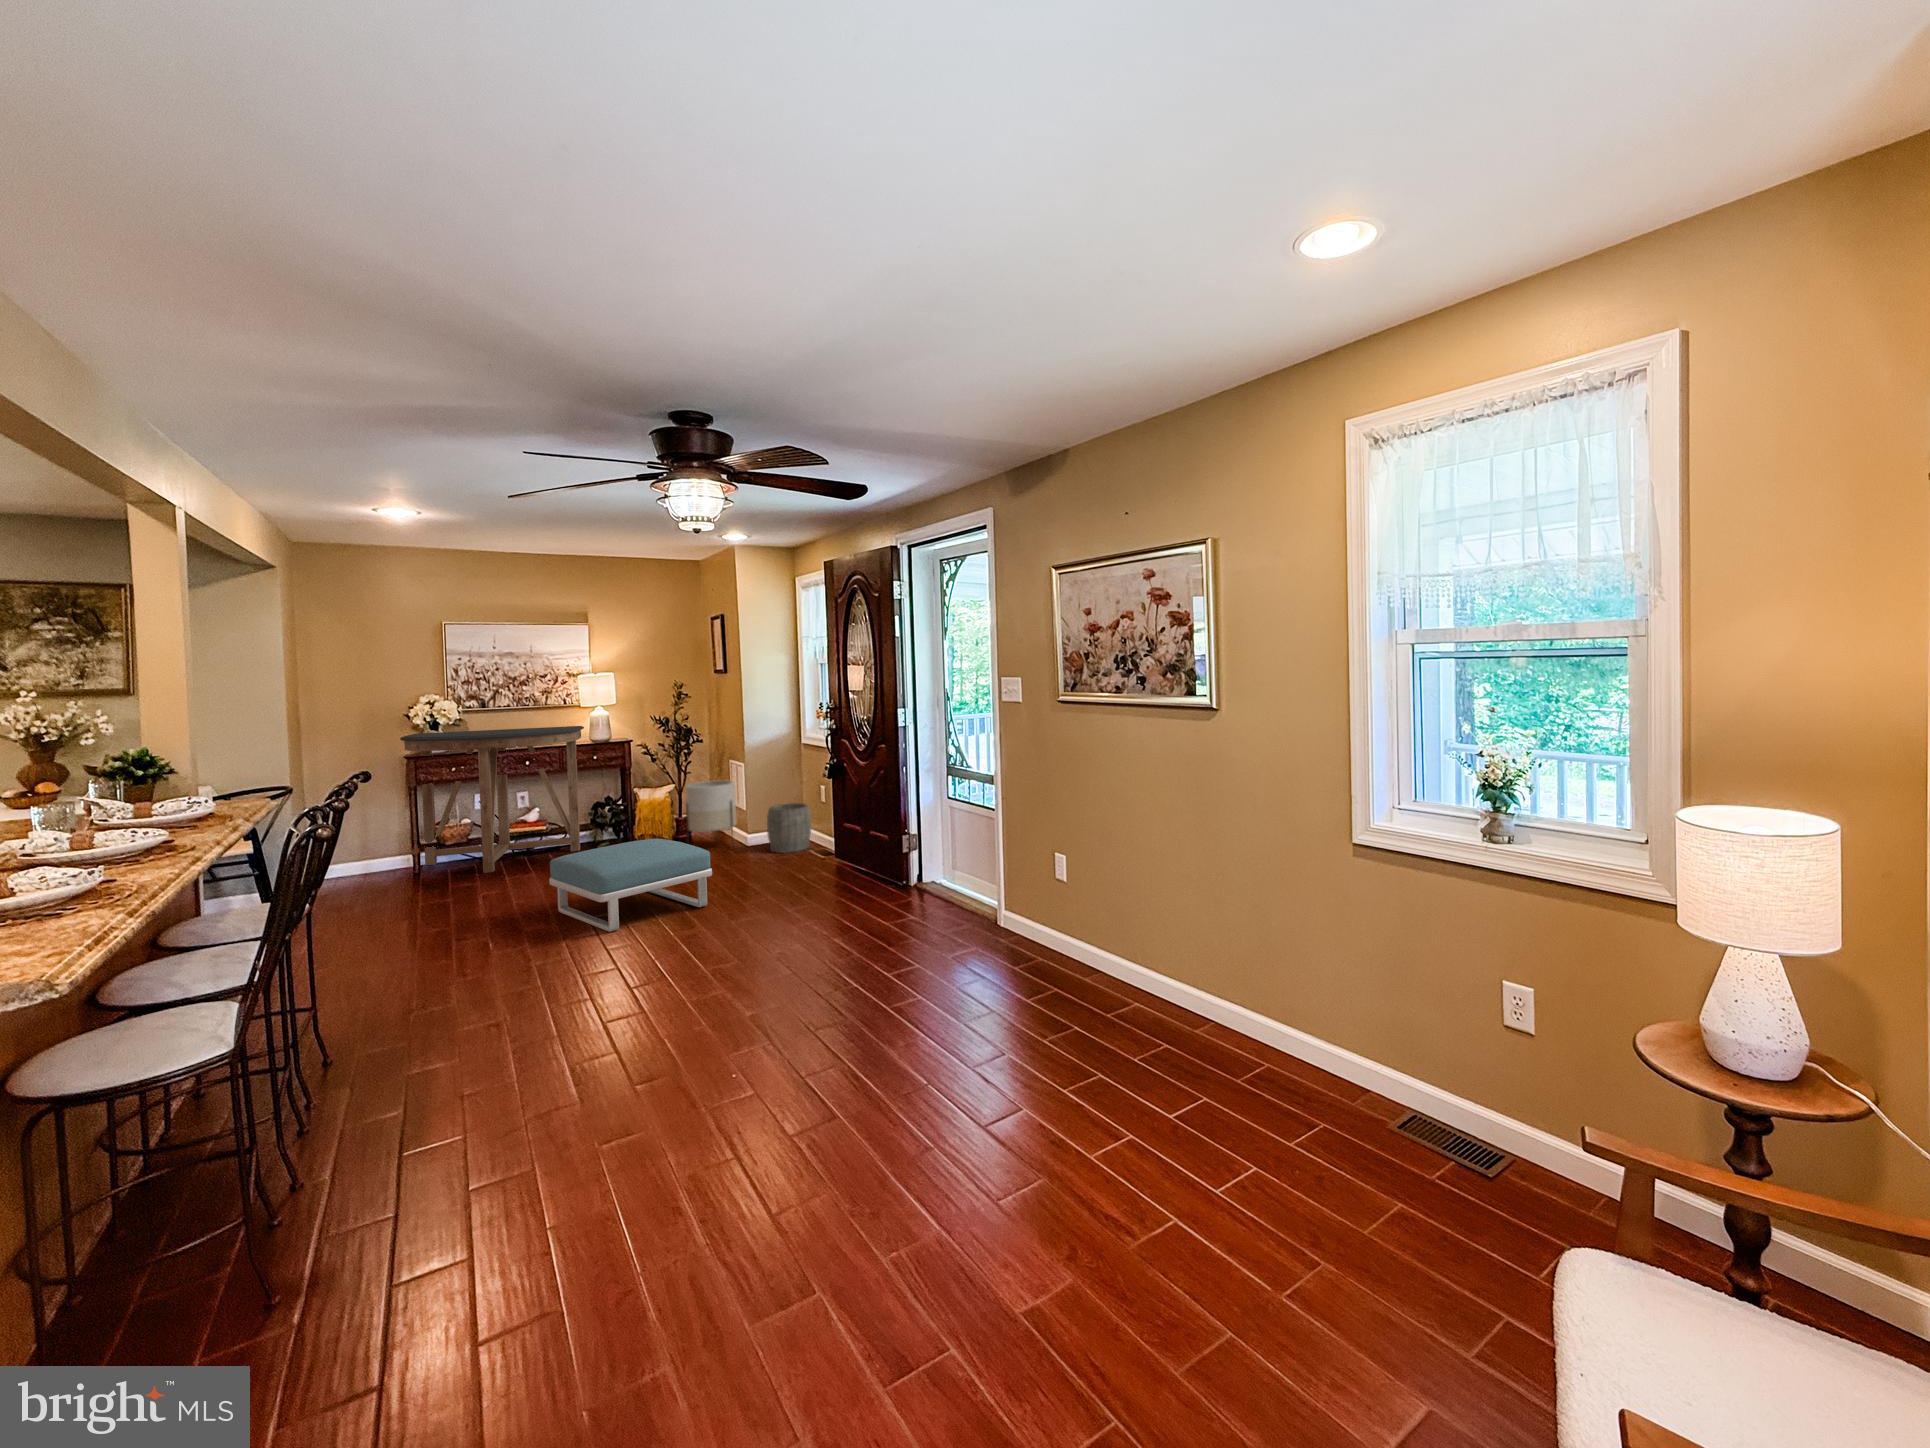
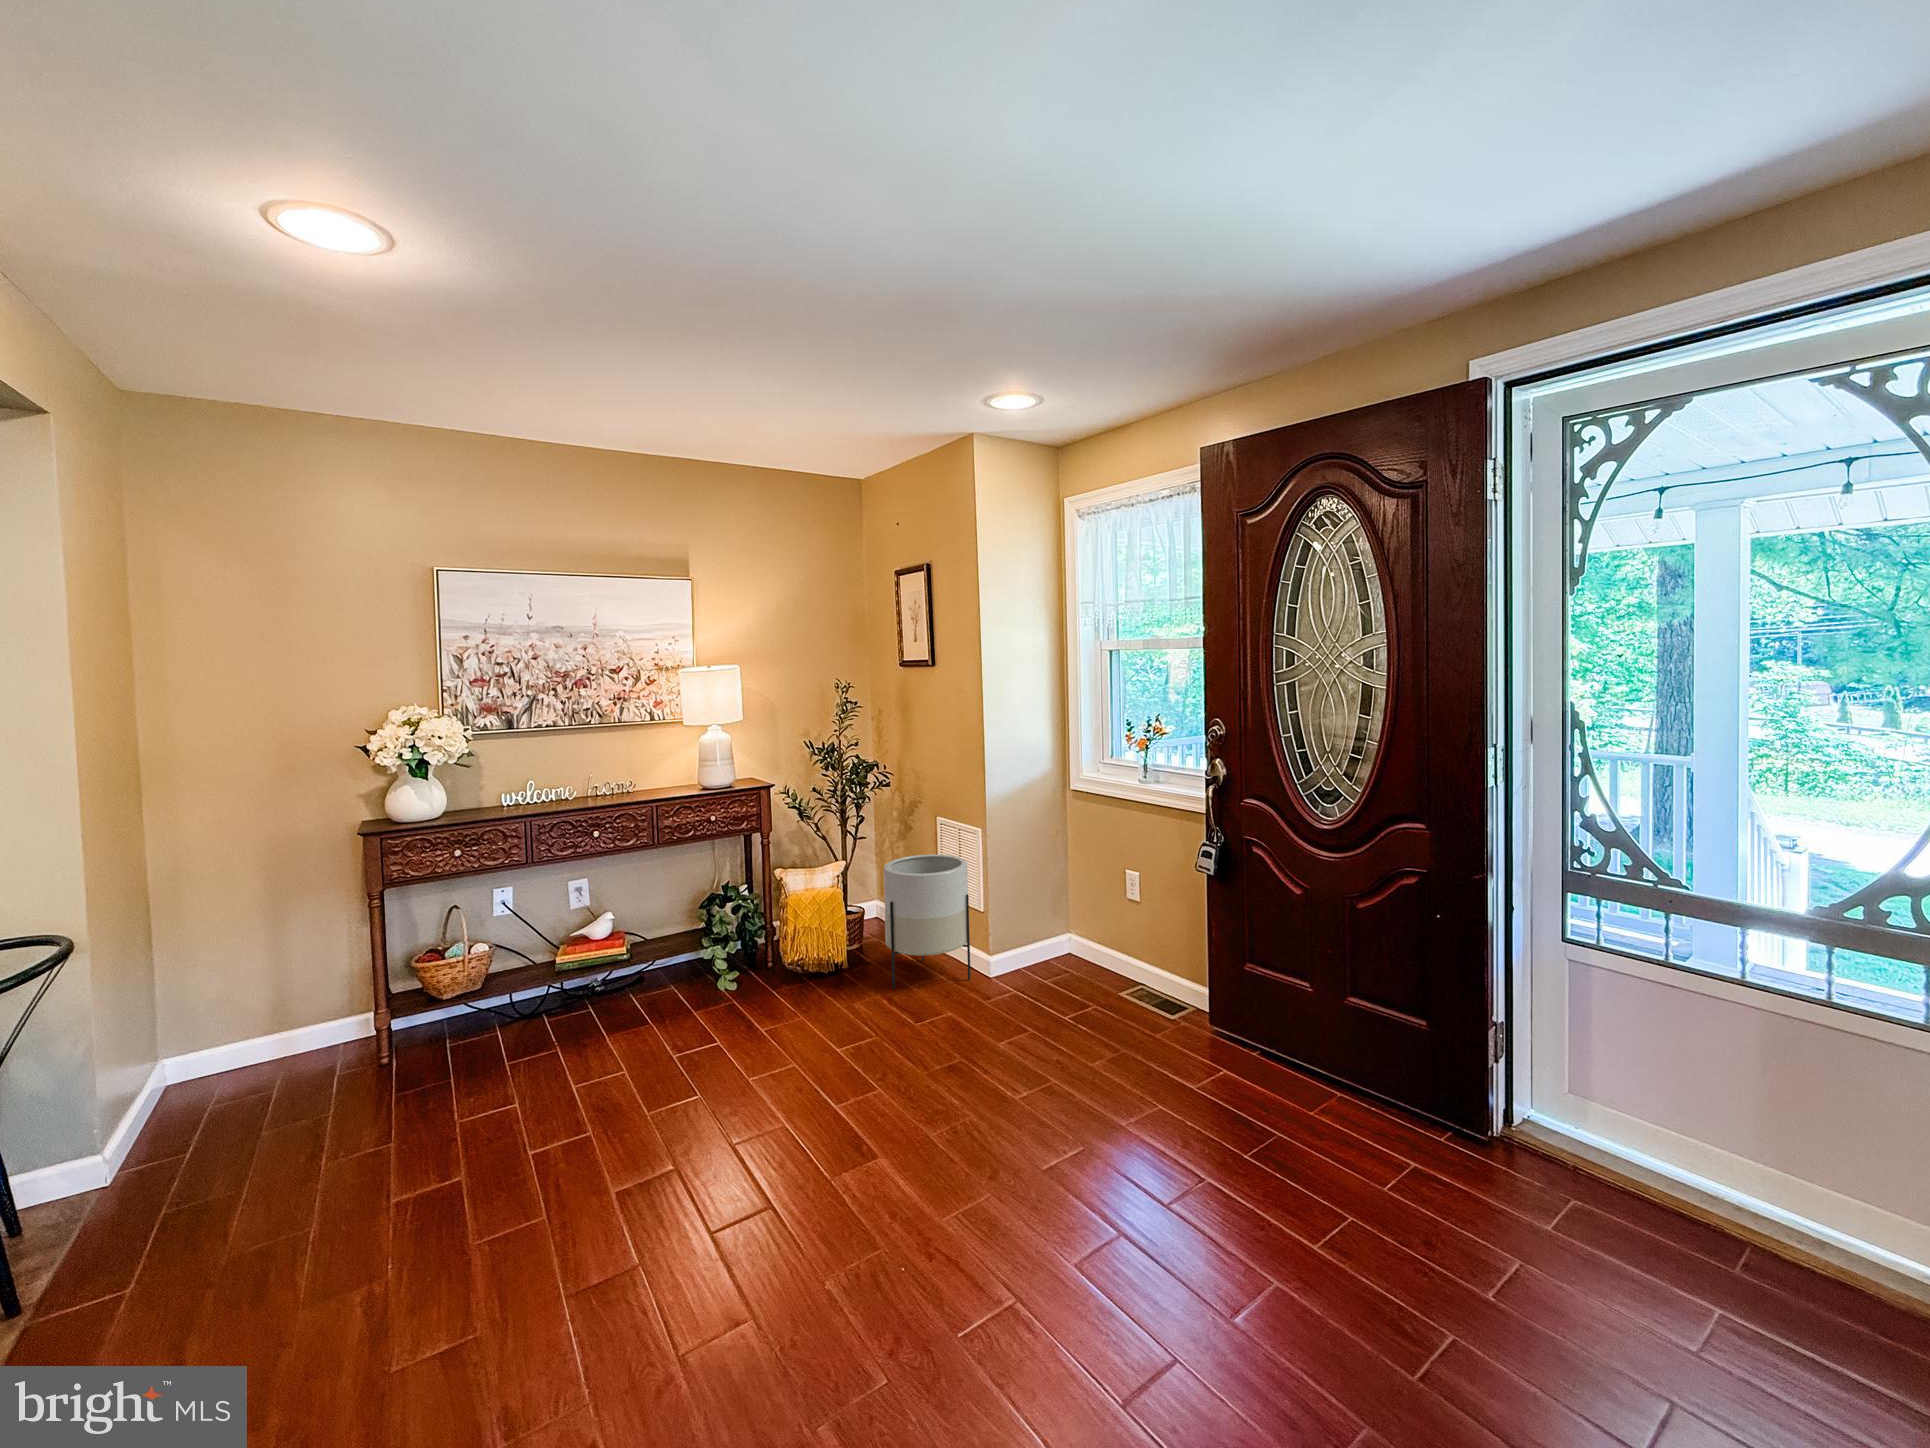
console table: present [400,726,584,873] -> none [356,761,697,1065]
woven basket: present [767,803,811,853] -> none [1039,897,1115,995]
footstool: present [549,839,712,932] -> none [757,1023,1124,1359]

